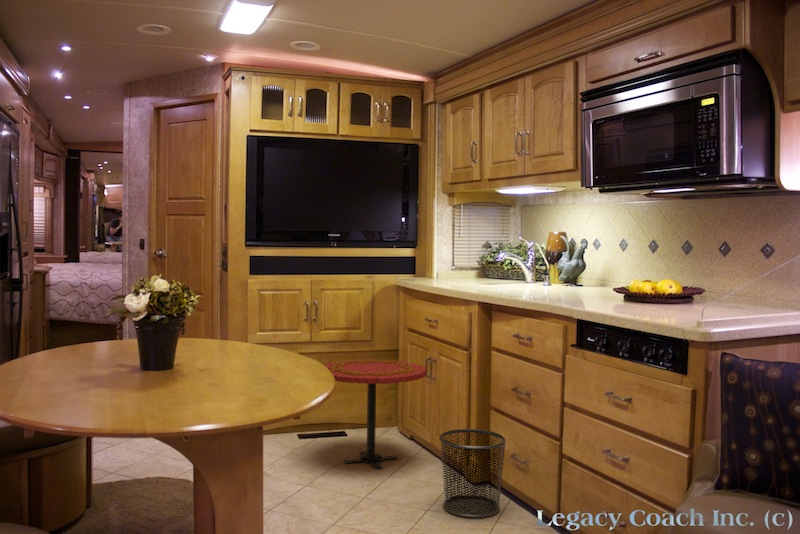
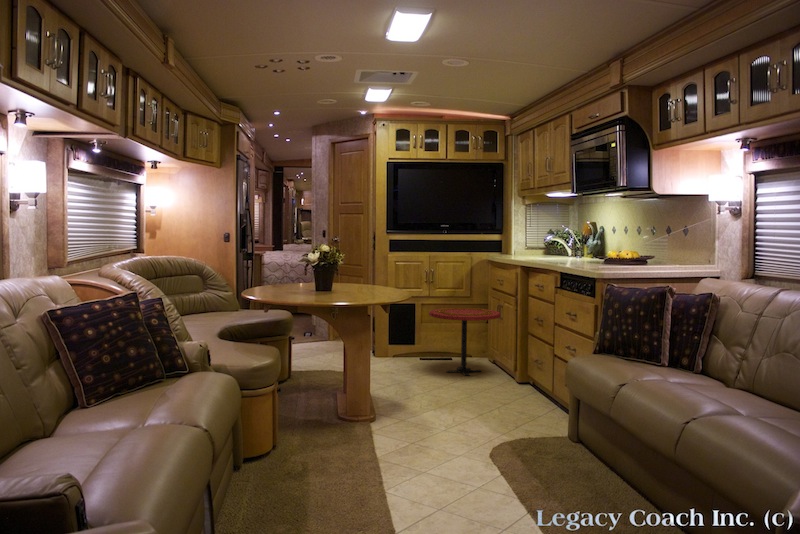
waste bin: present [439,429,506,518] -> none [499,349,541,402]

